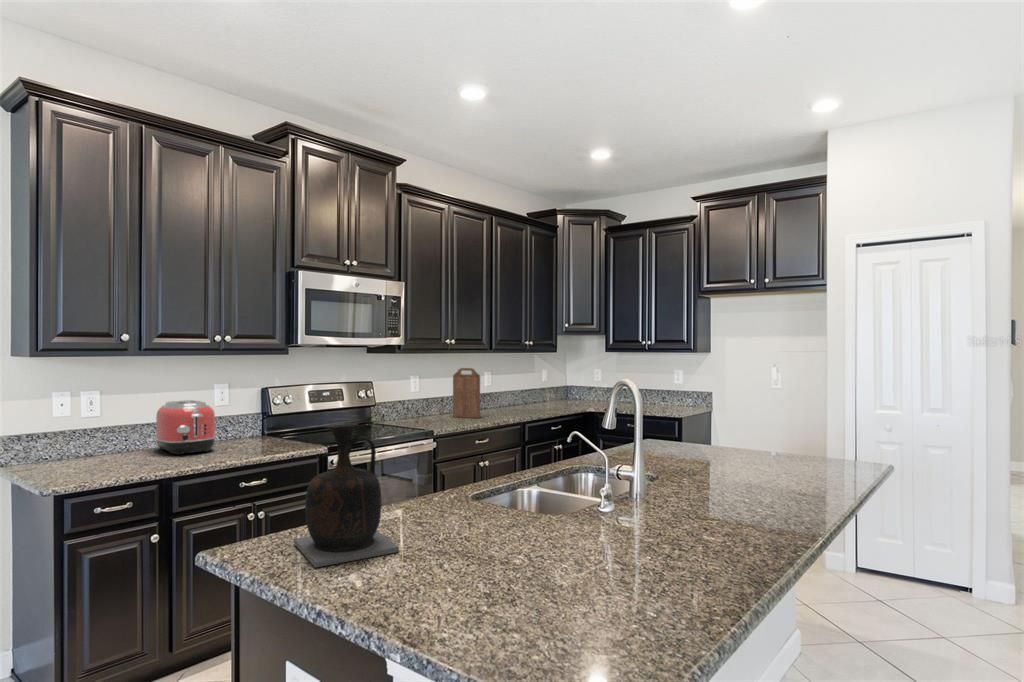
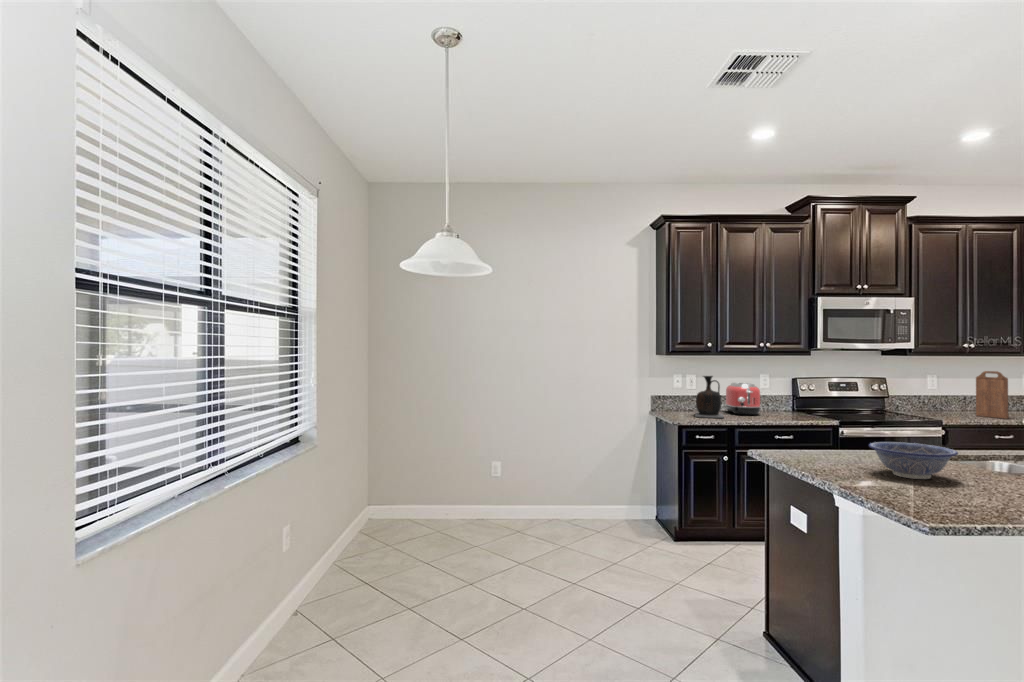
vase: present [294,423,399,567] -> present [695,376,724,418]
decorative bowl: none [430,502,558,577] -> present [869,442,958,479]

